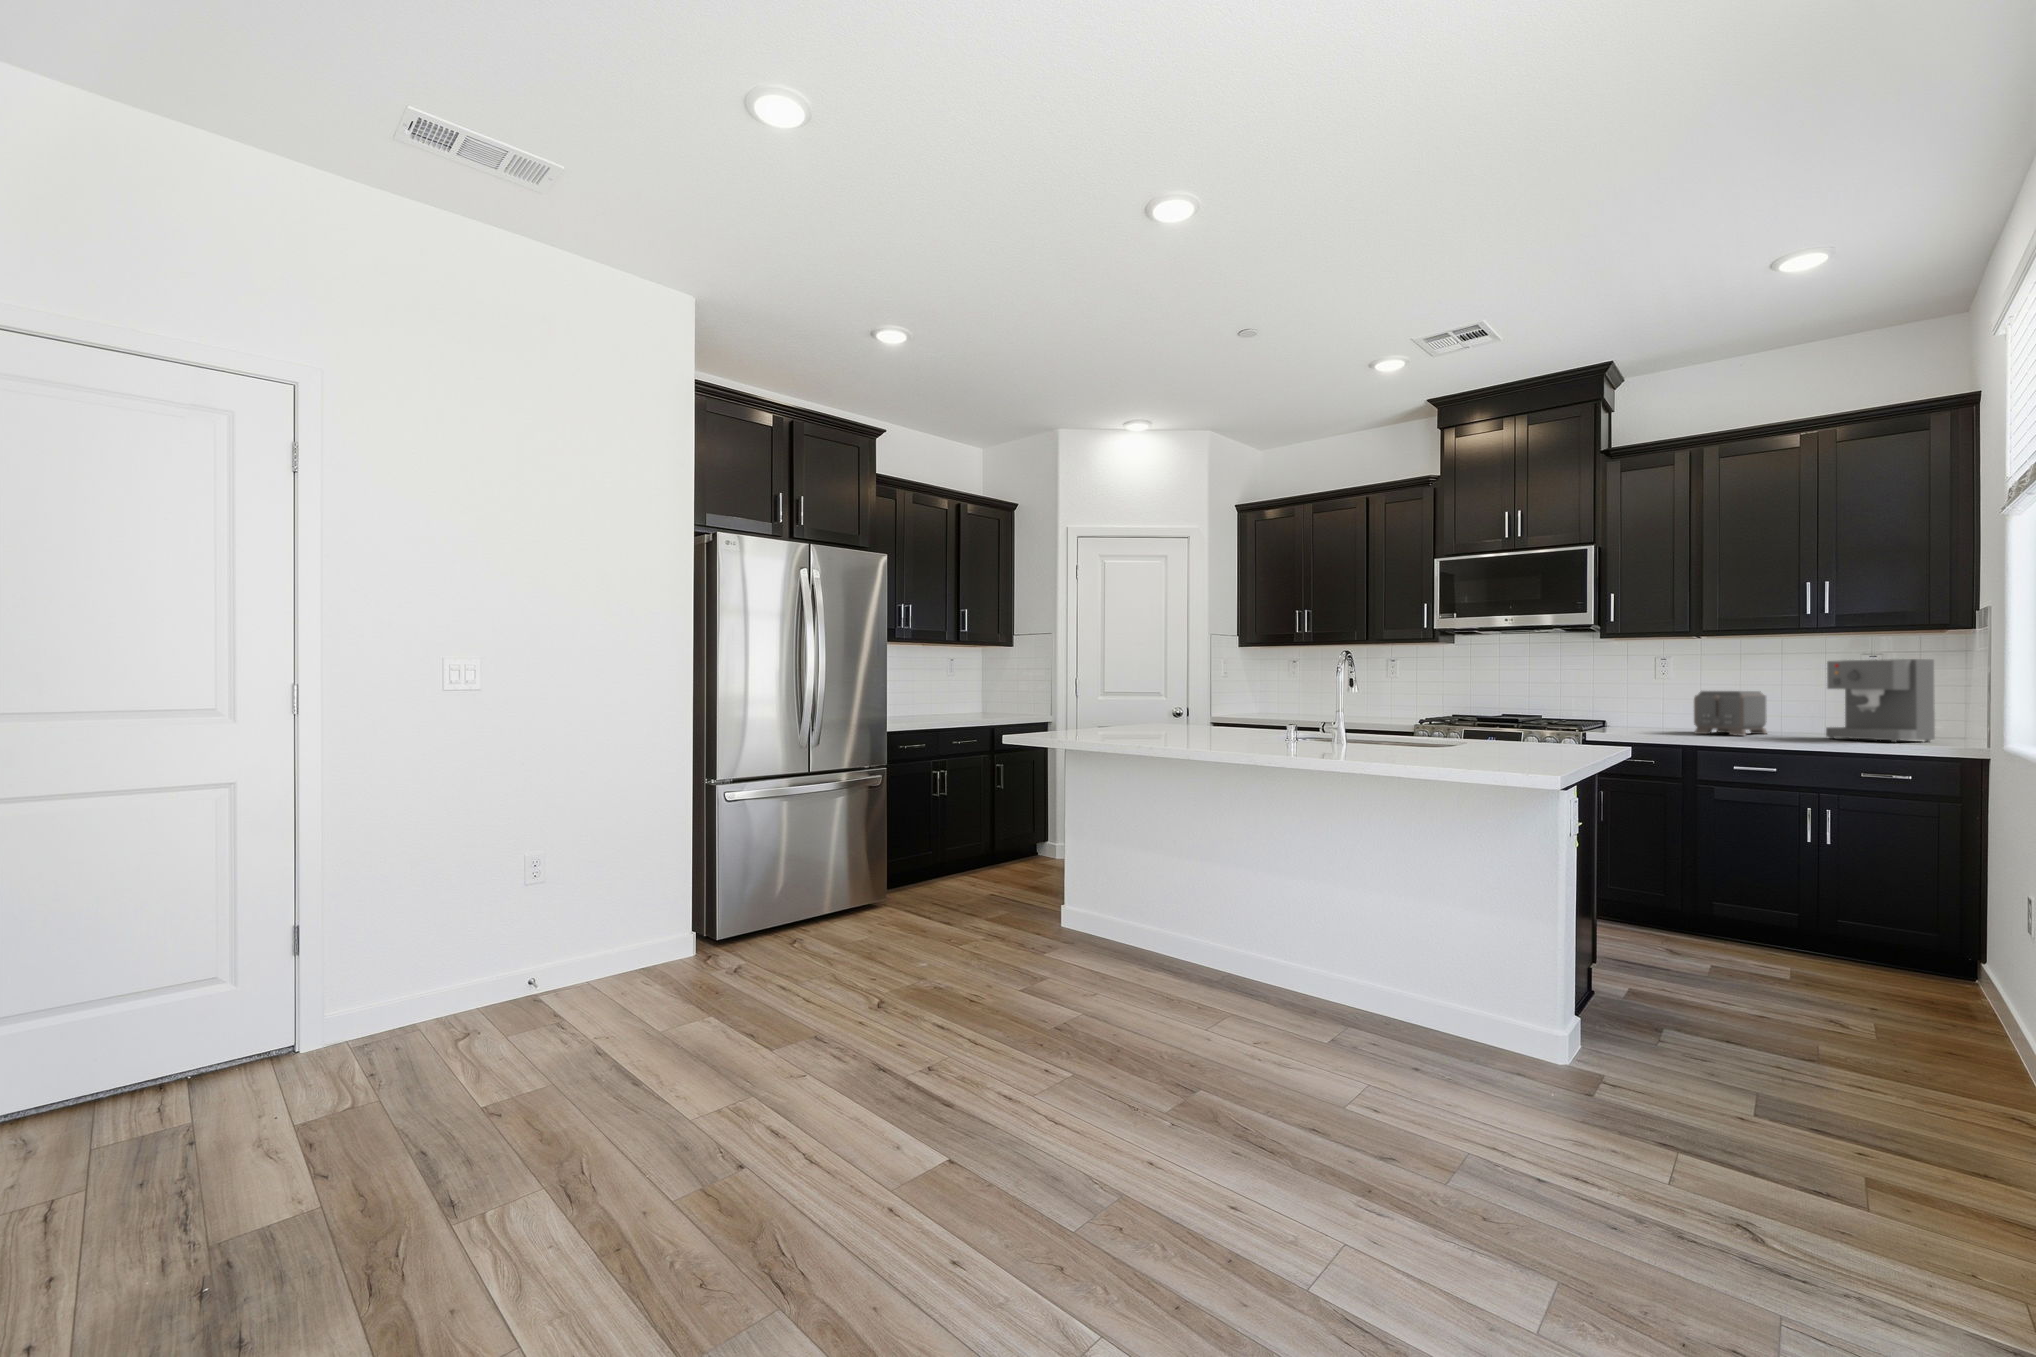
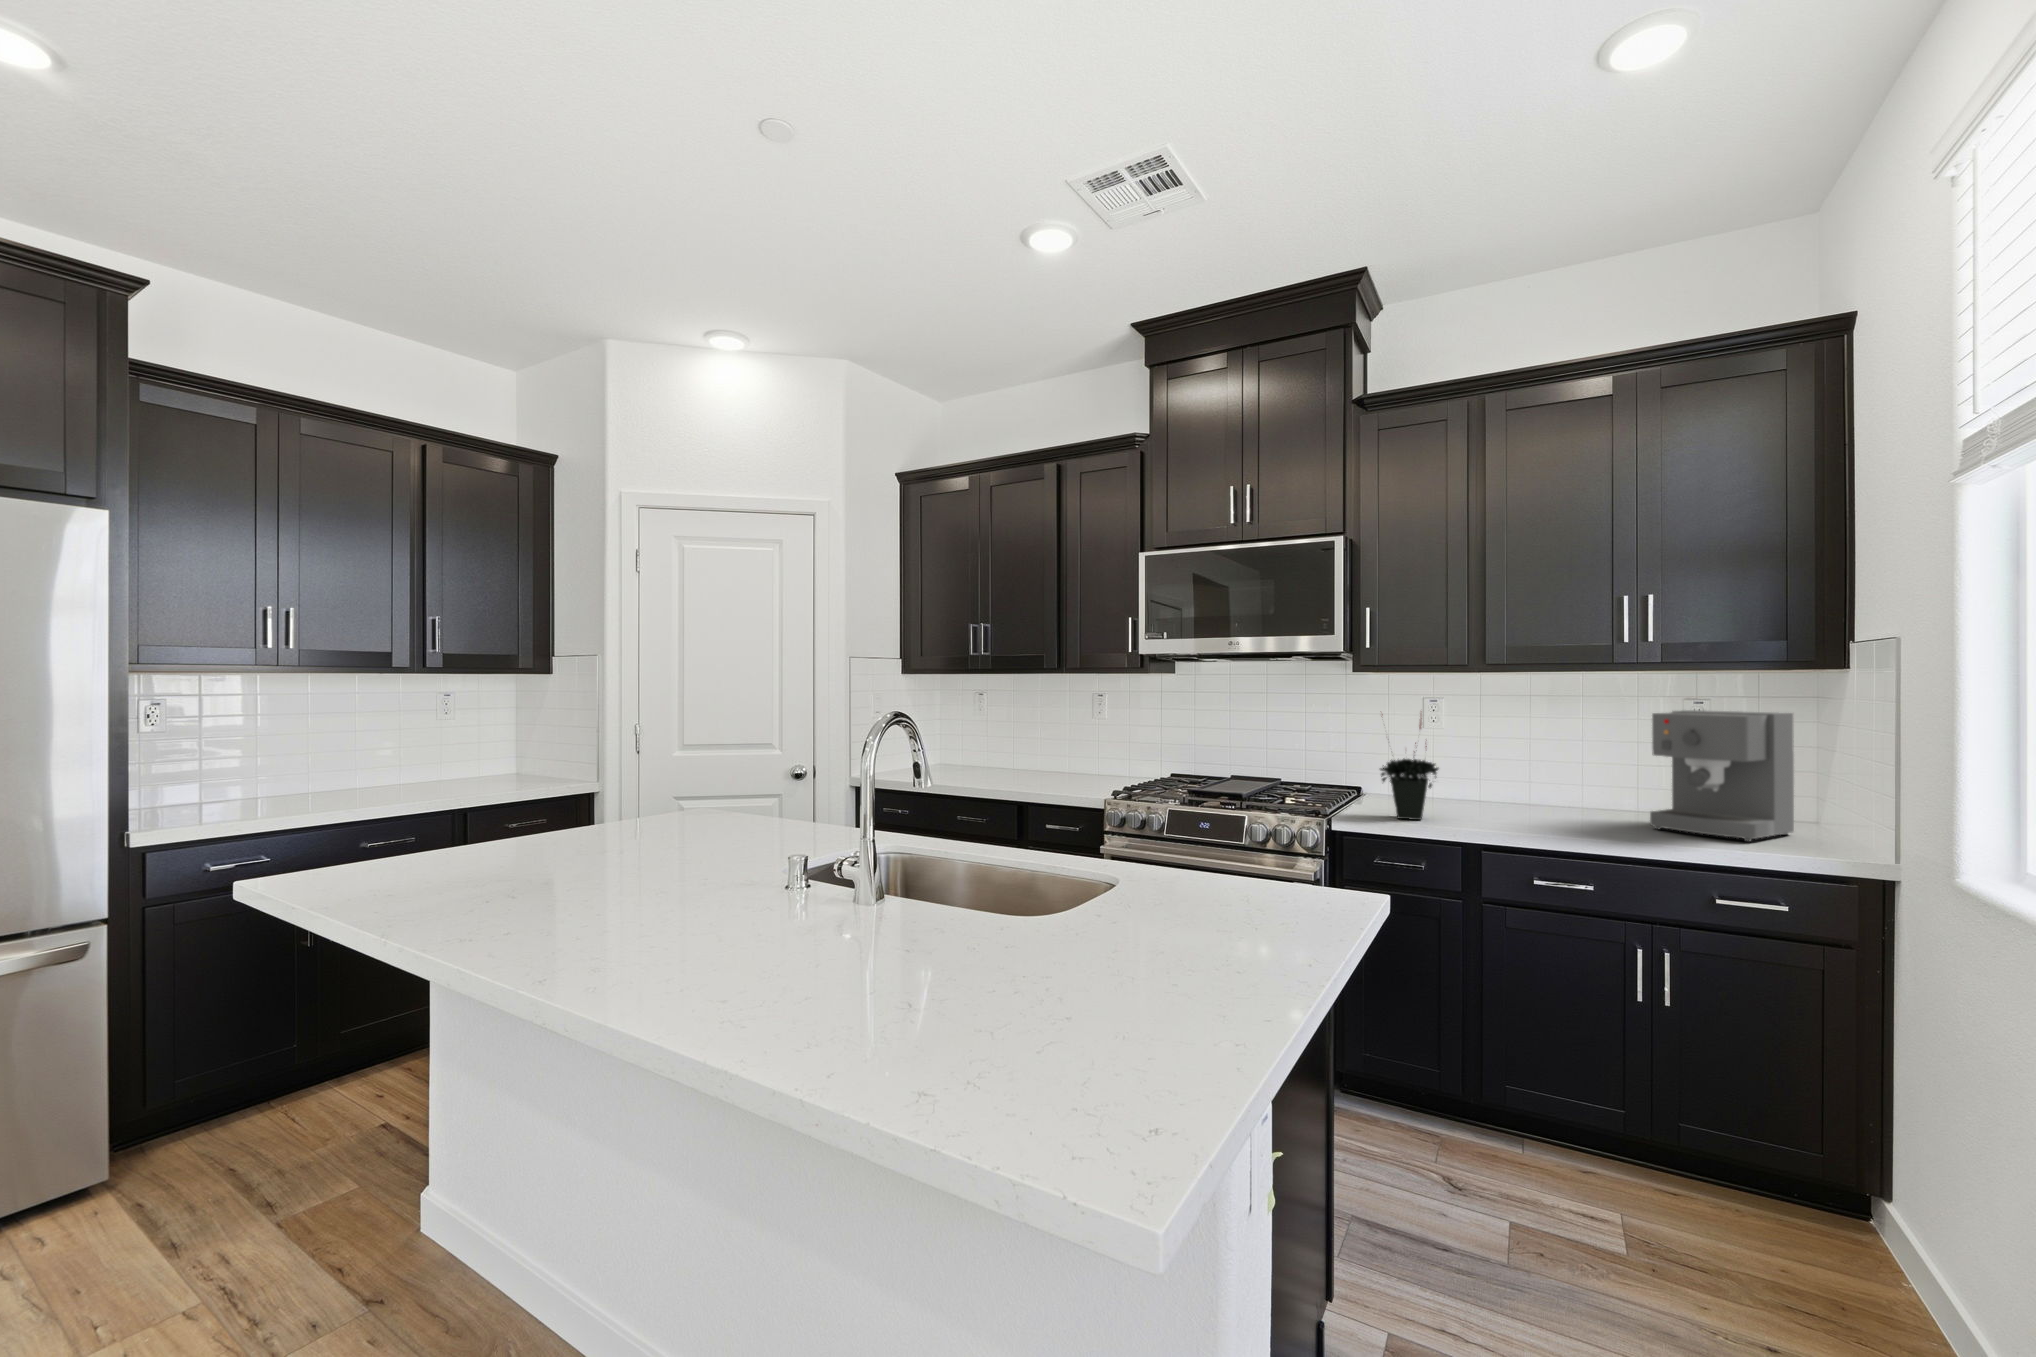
potted plant: none [1622,660,1668,735] -> present [1380,718,1438,820]
toaster: present [1694,691,1767,736] -> none [1473,747,1566,821]

